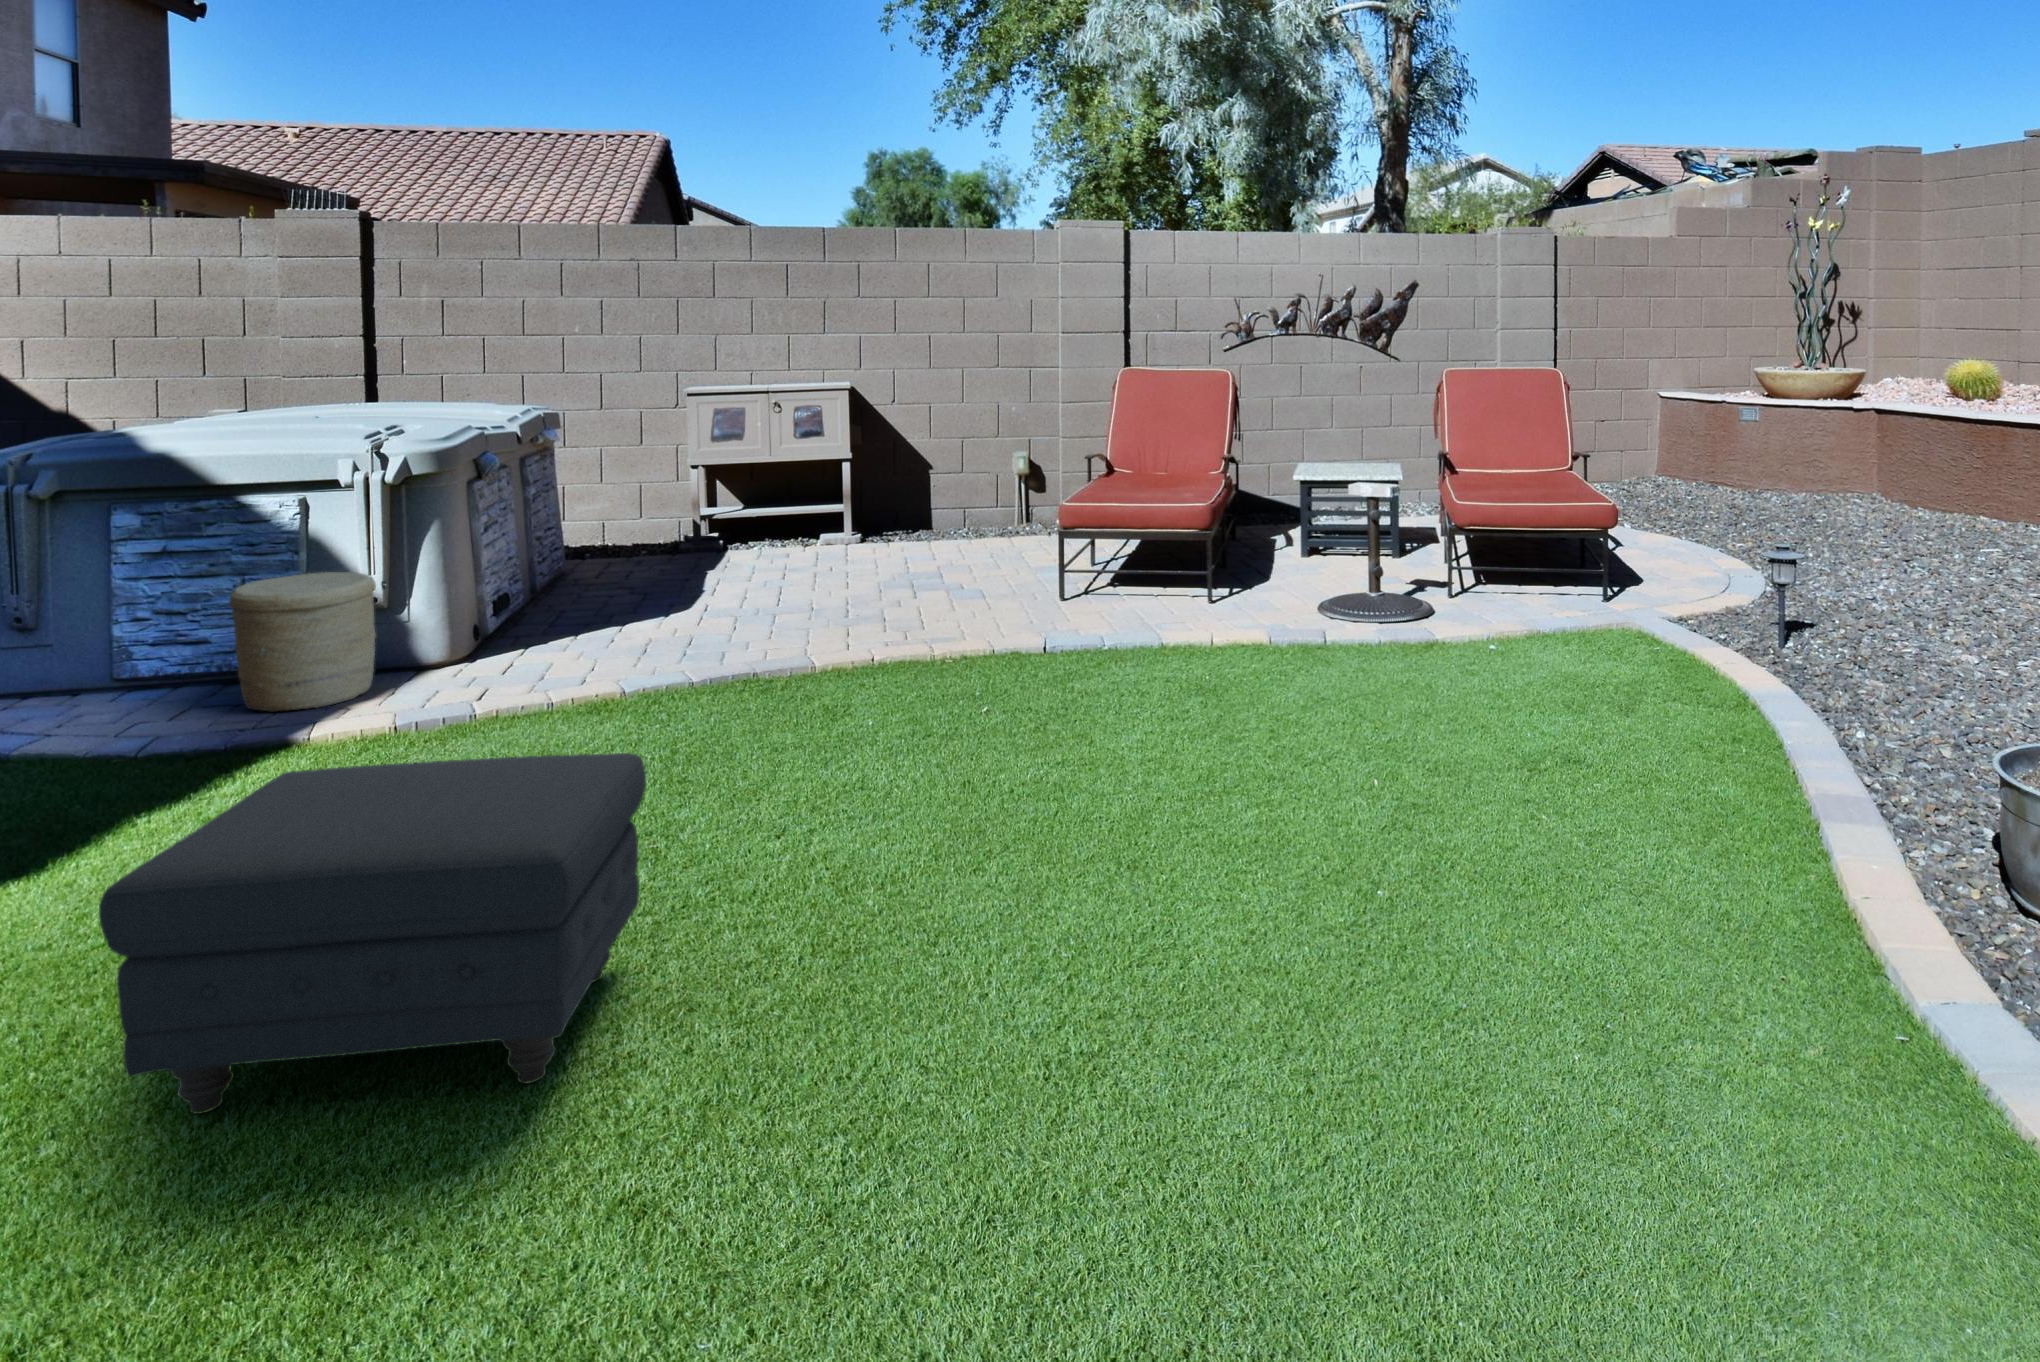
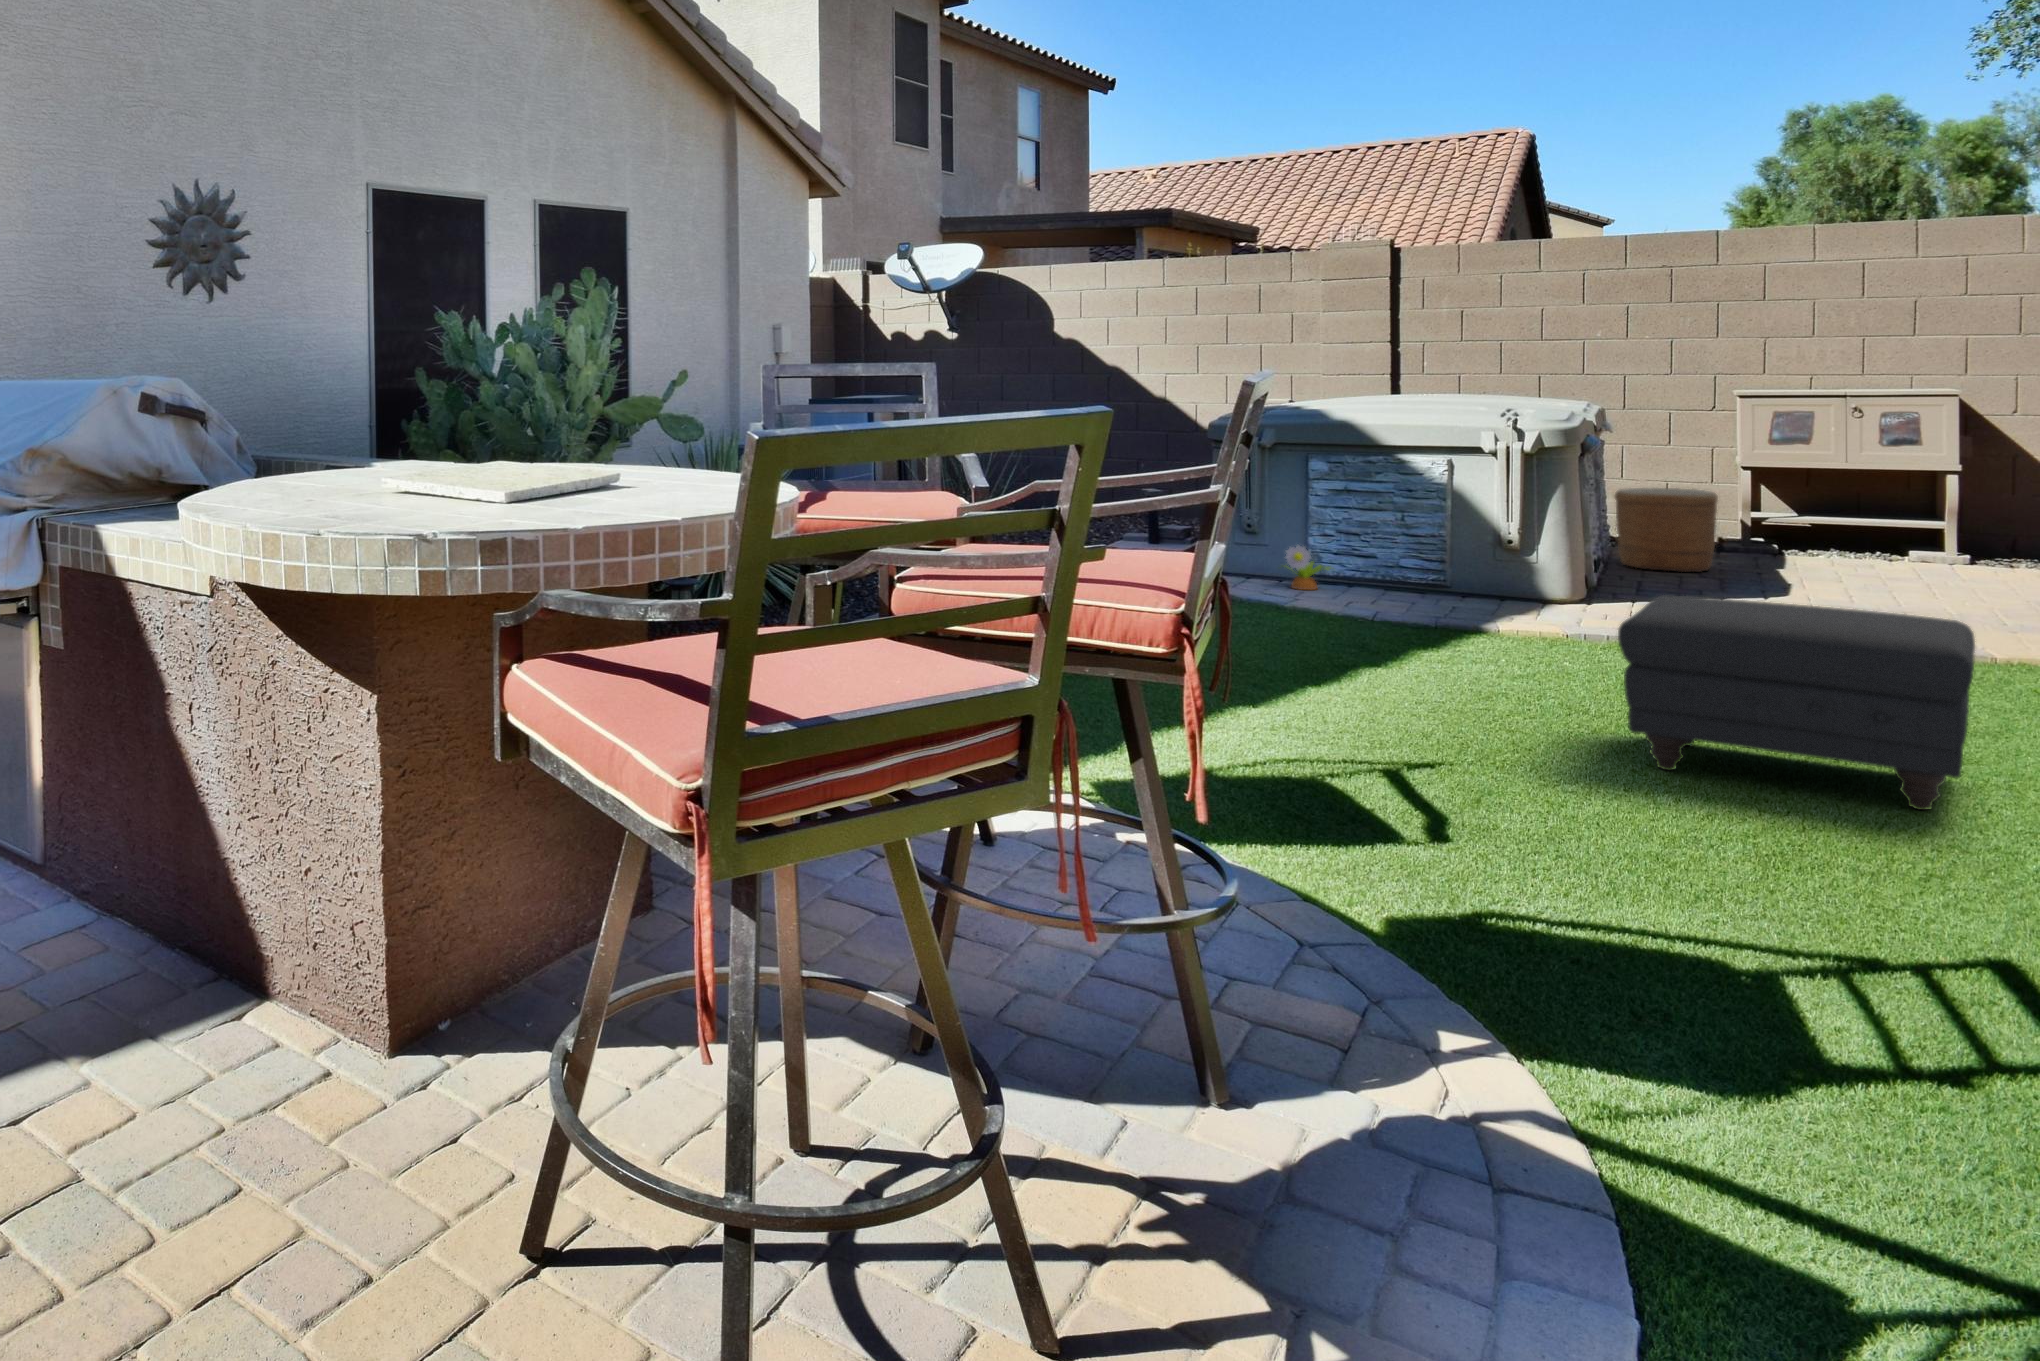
woven basket: present [229,572,376,712] -> present [1615,488,1718,572]
decorative plant: none [43,643,138,710] -> present [1286,545,1331,590]

